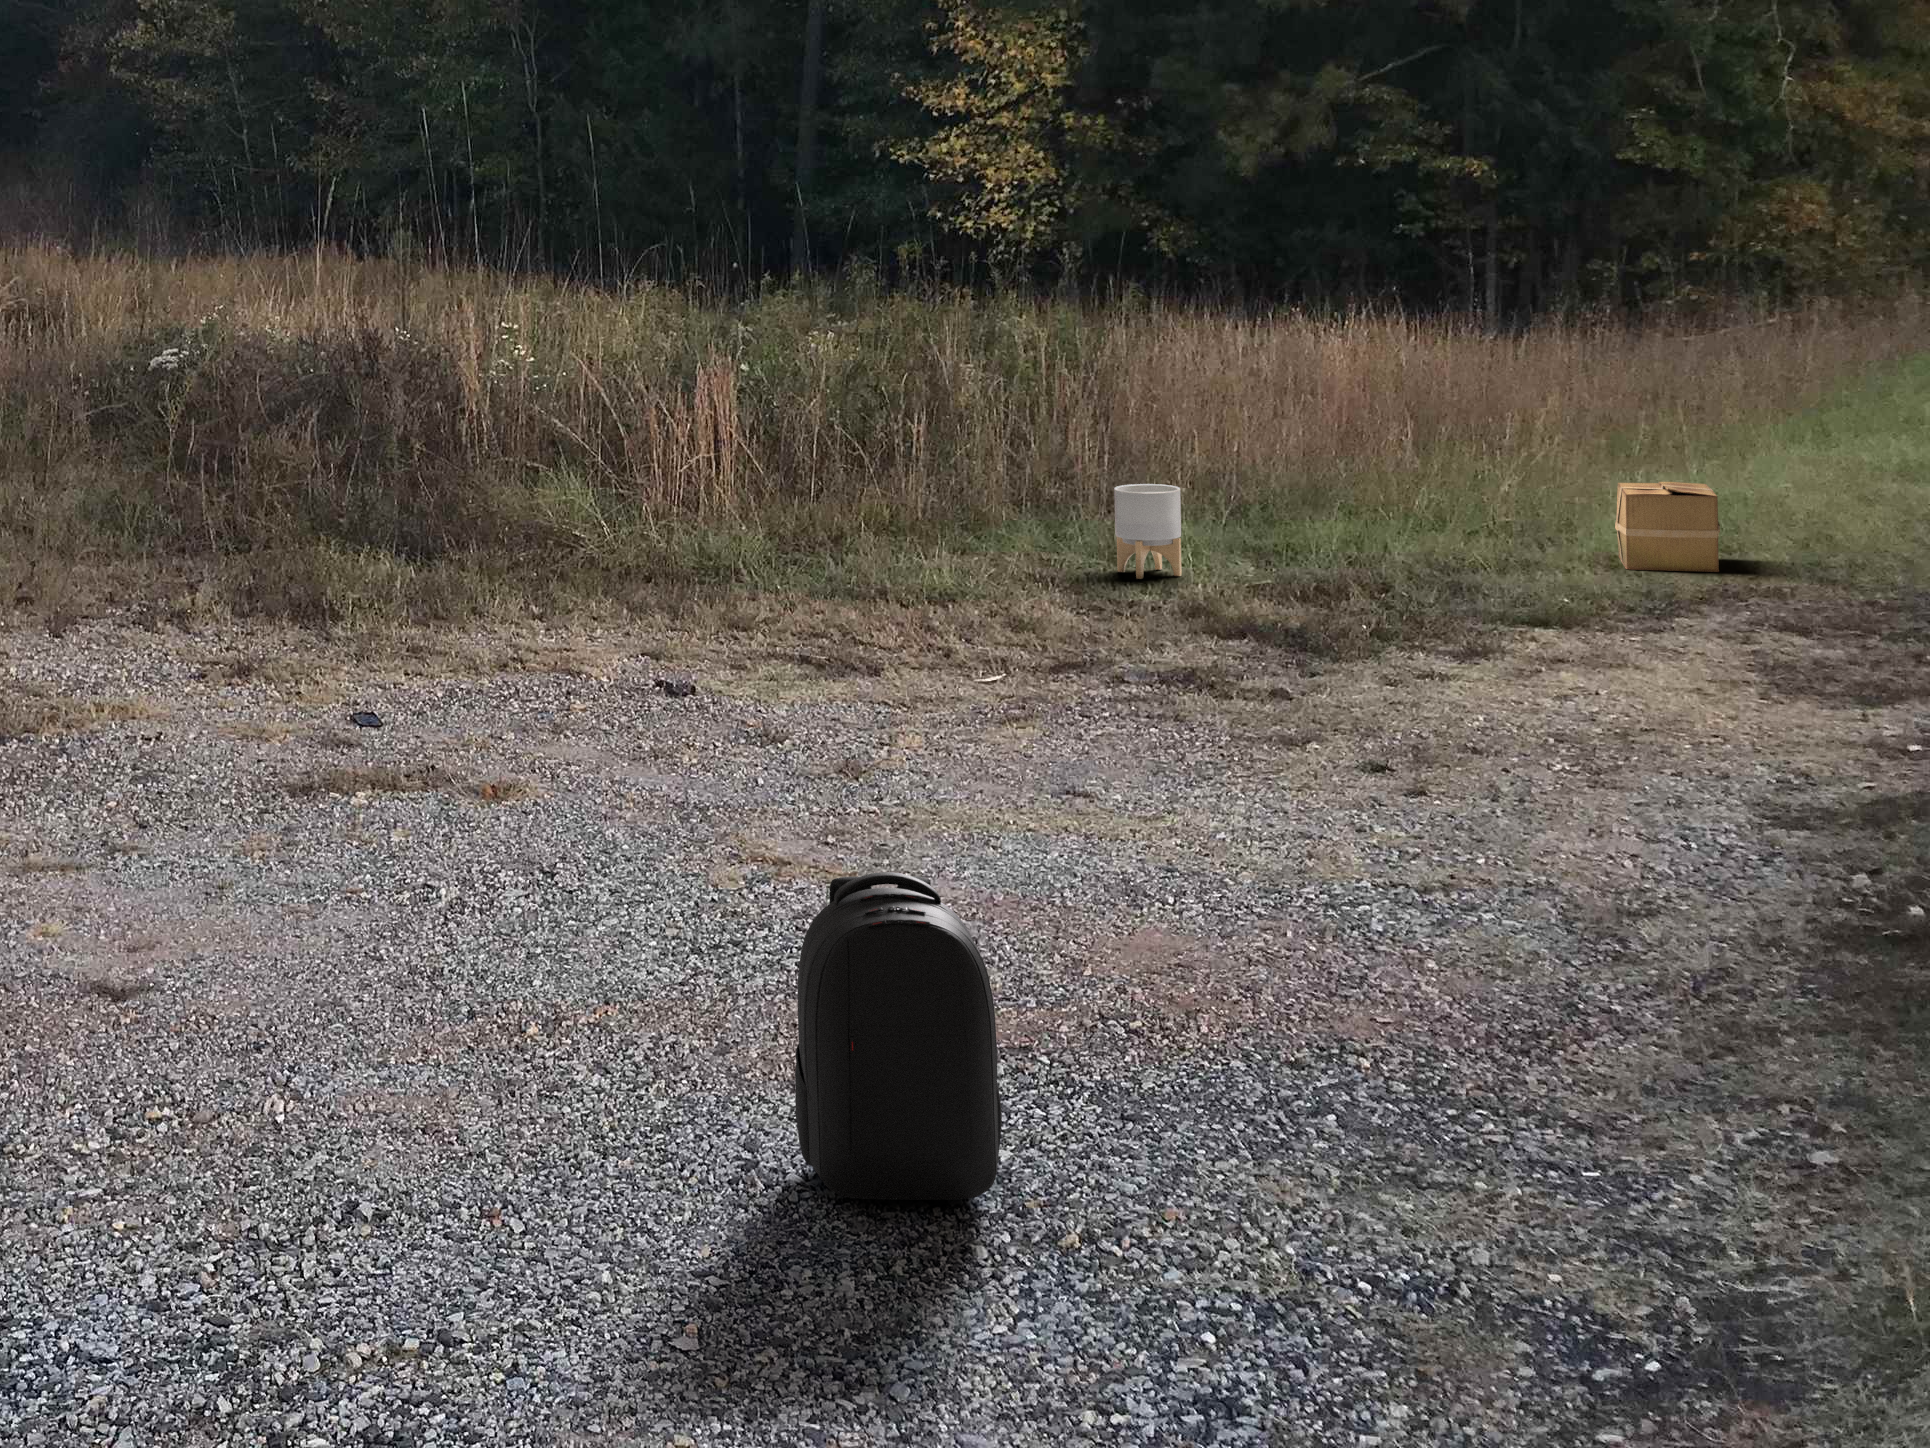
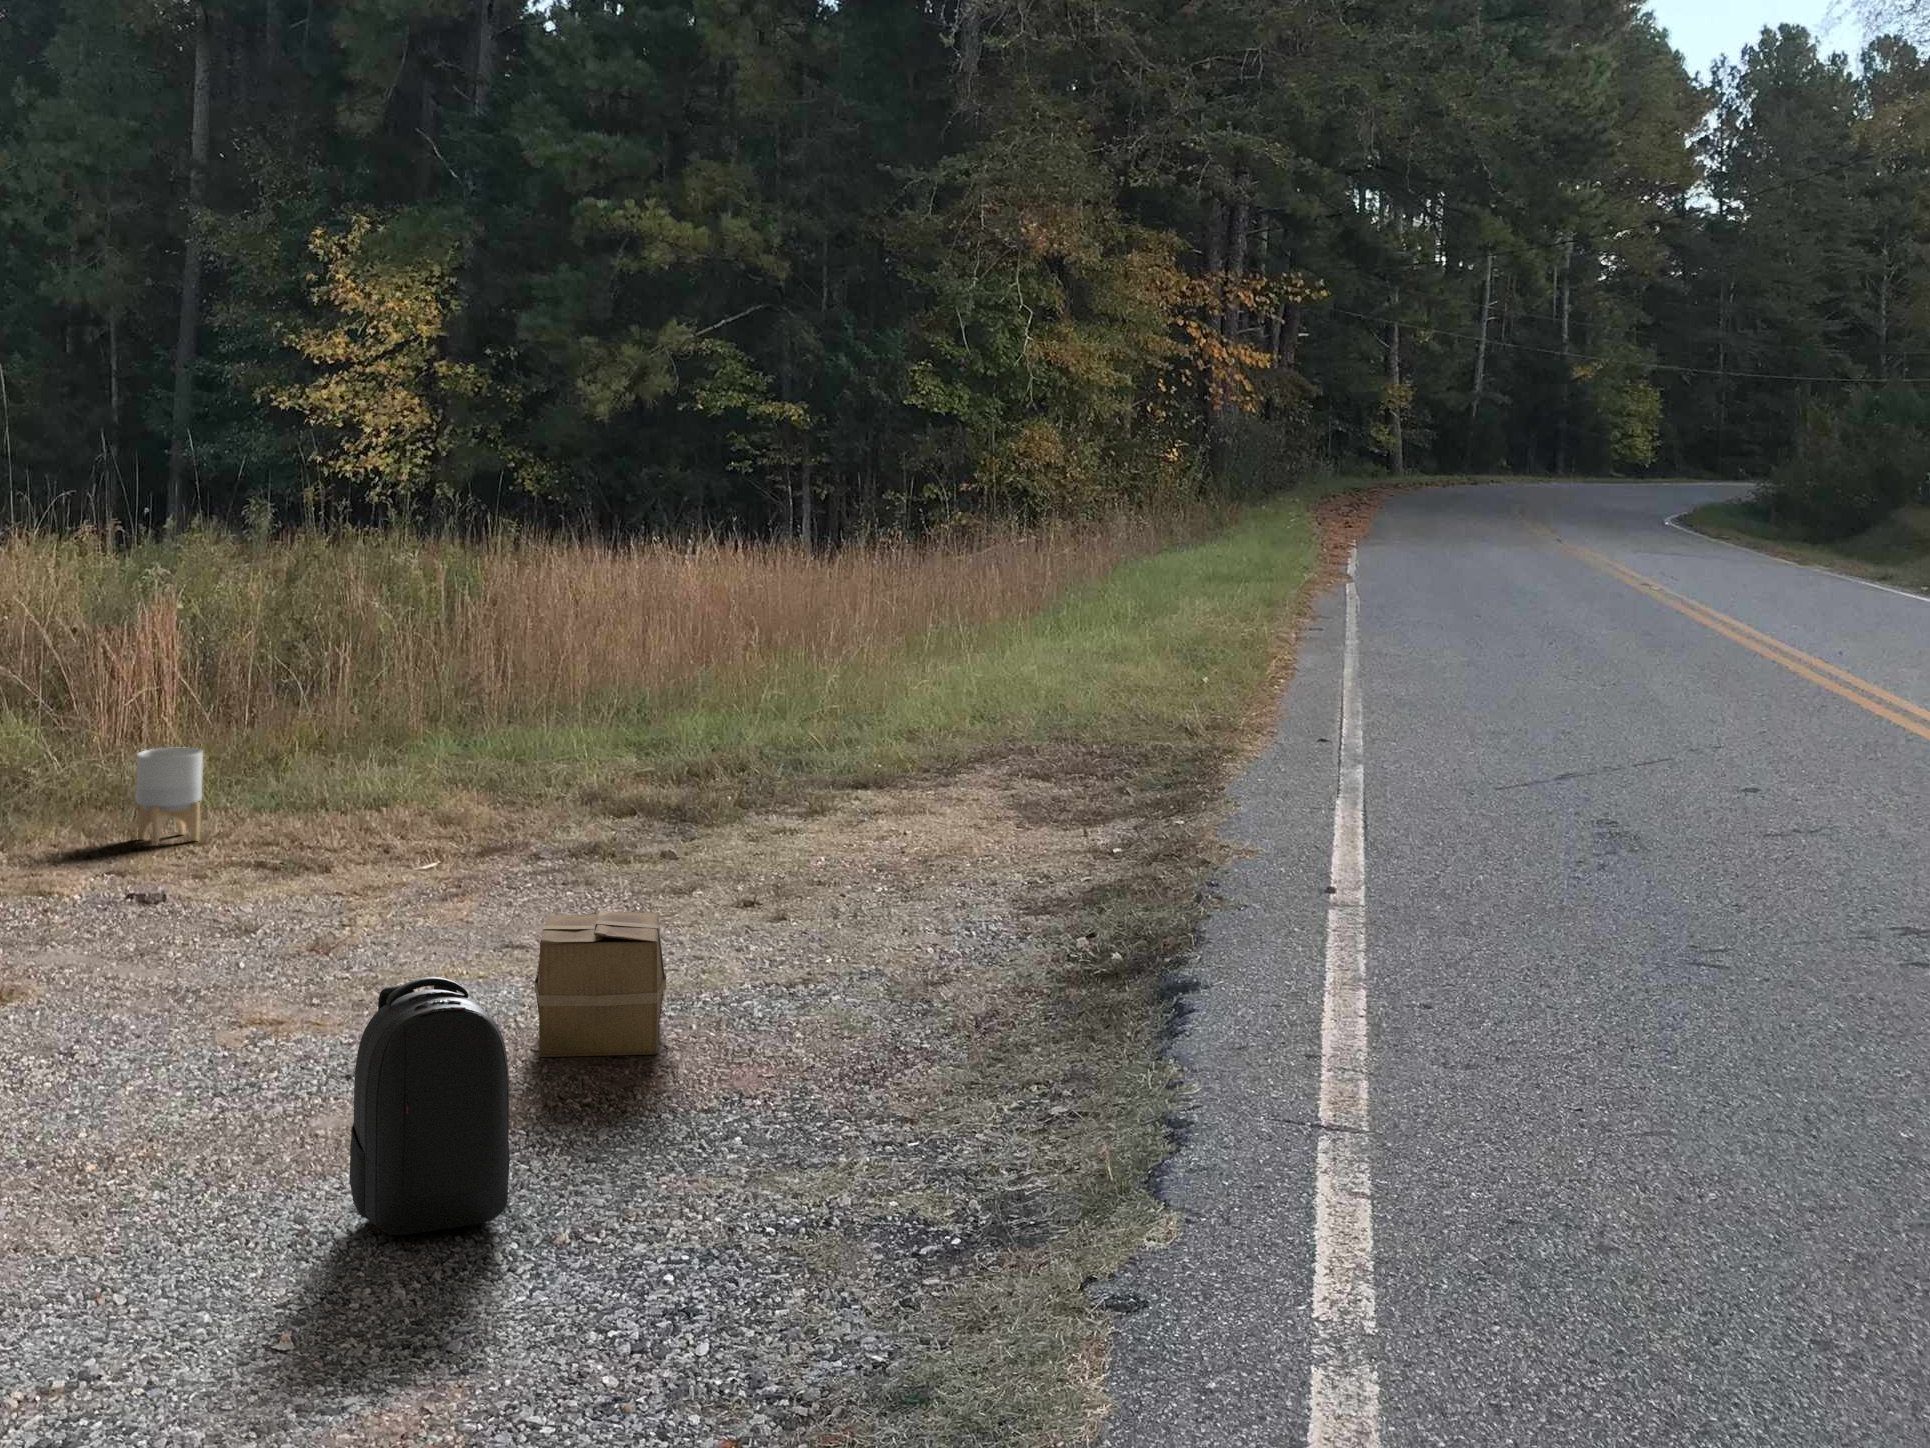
cardboard box: present [1615,482,1720,572] -> present [535,912,666,1057]
planter: present [1114,484,1182,579] -> present [136,748,203,846]

